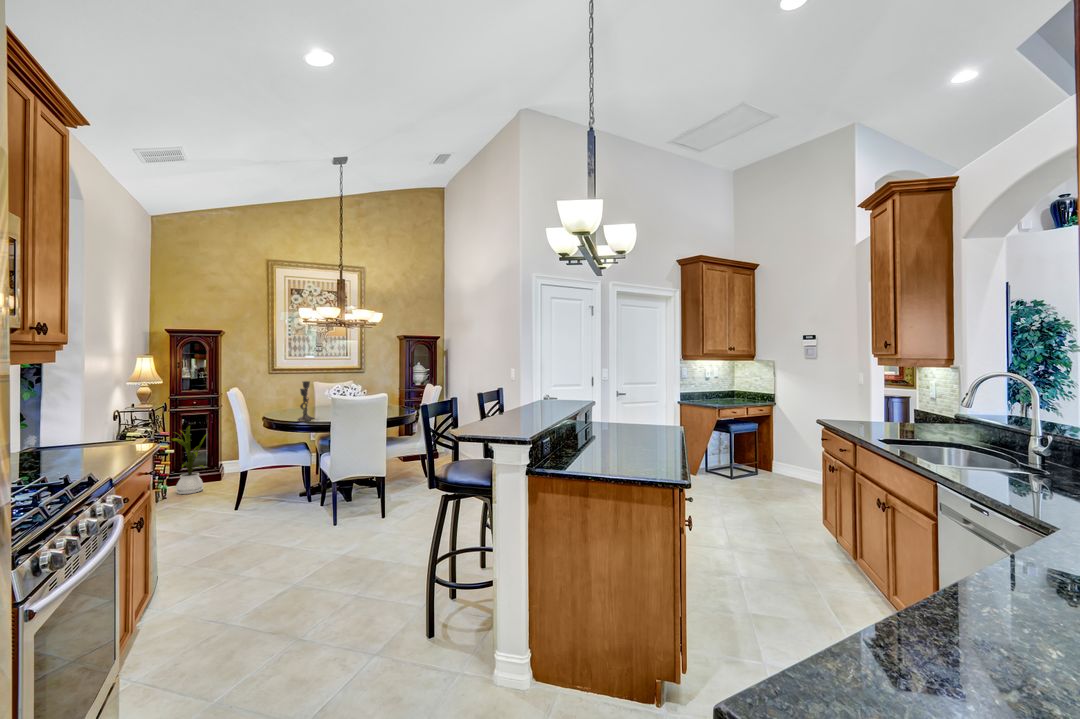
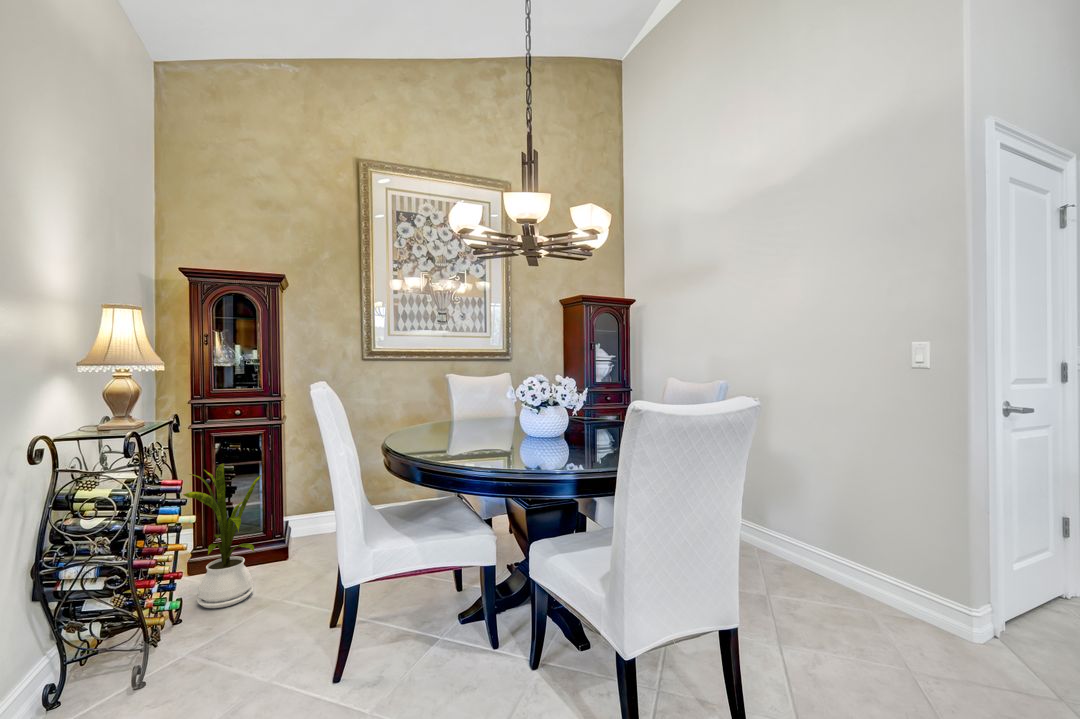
candlestick: present [298,381,313,421] -> none [463,362,501,459]

